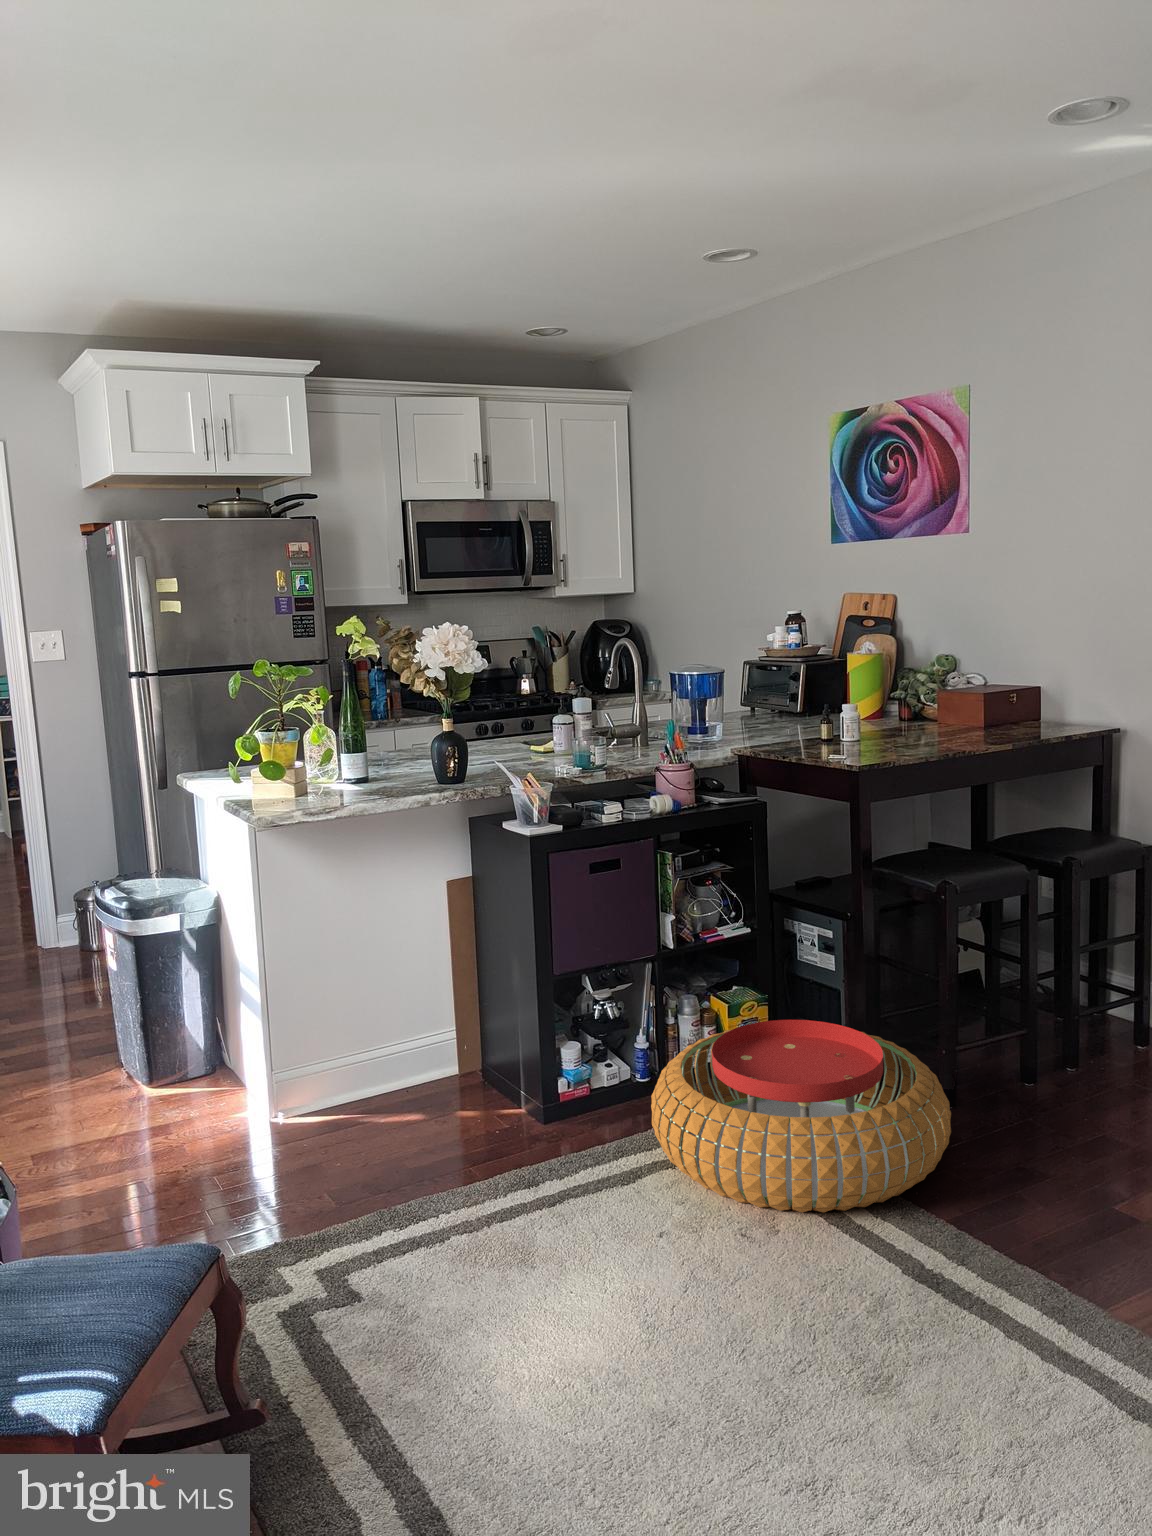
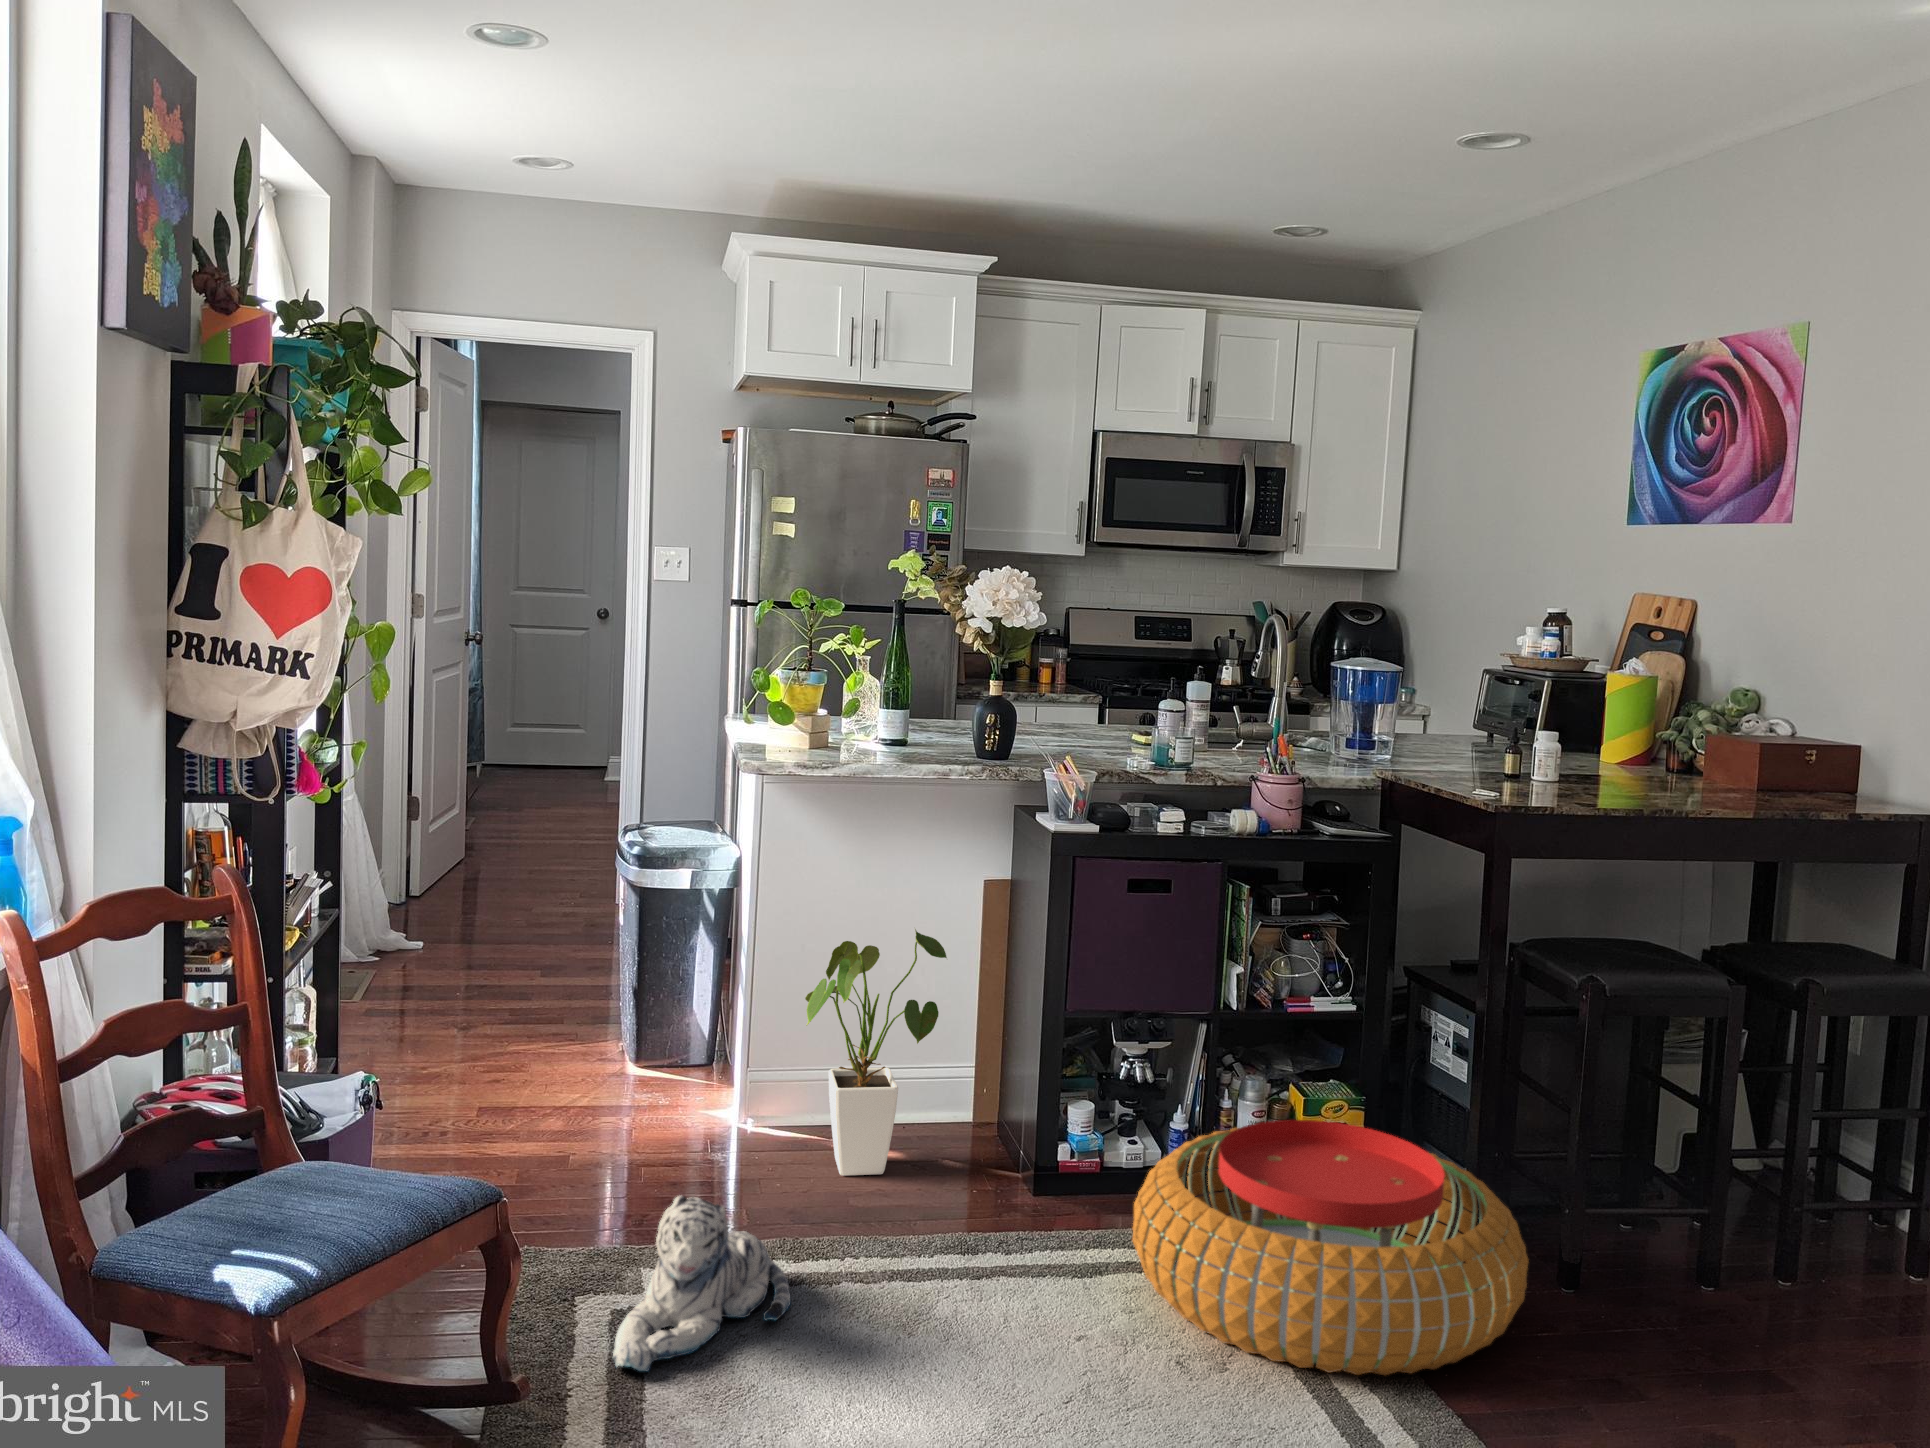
house plant: none [327,929,458,1143] -> present [805,929,947,1176]
plush toy: none [297,1202,424,1367] -> present [613,1196,791,1371]

